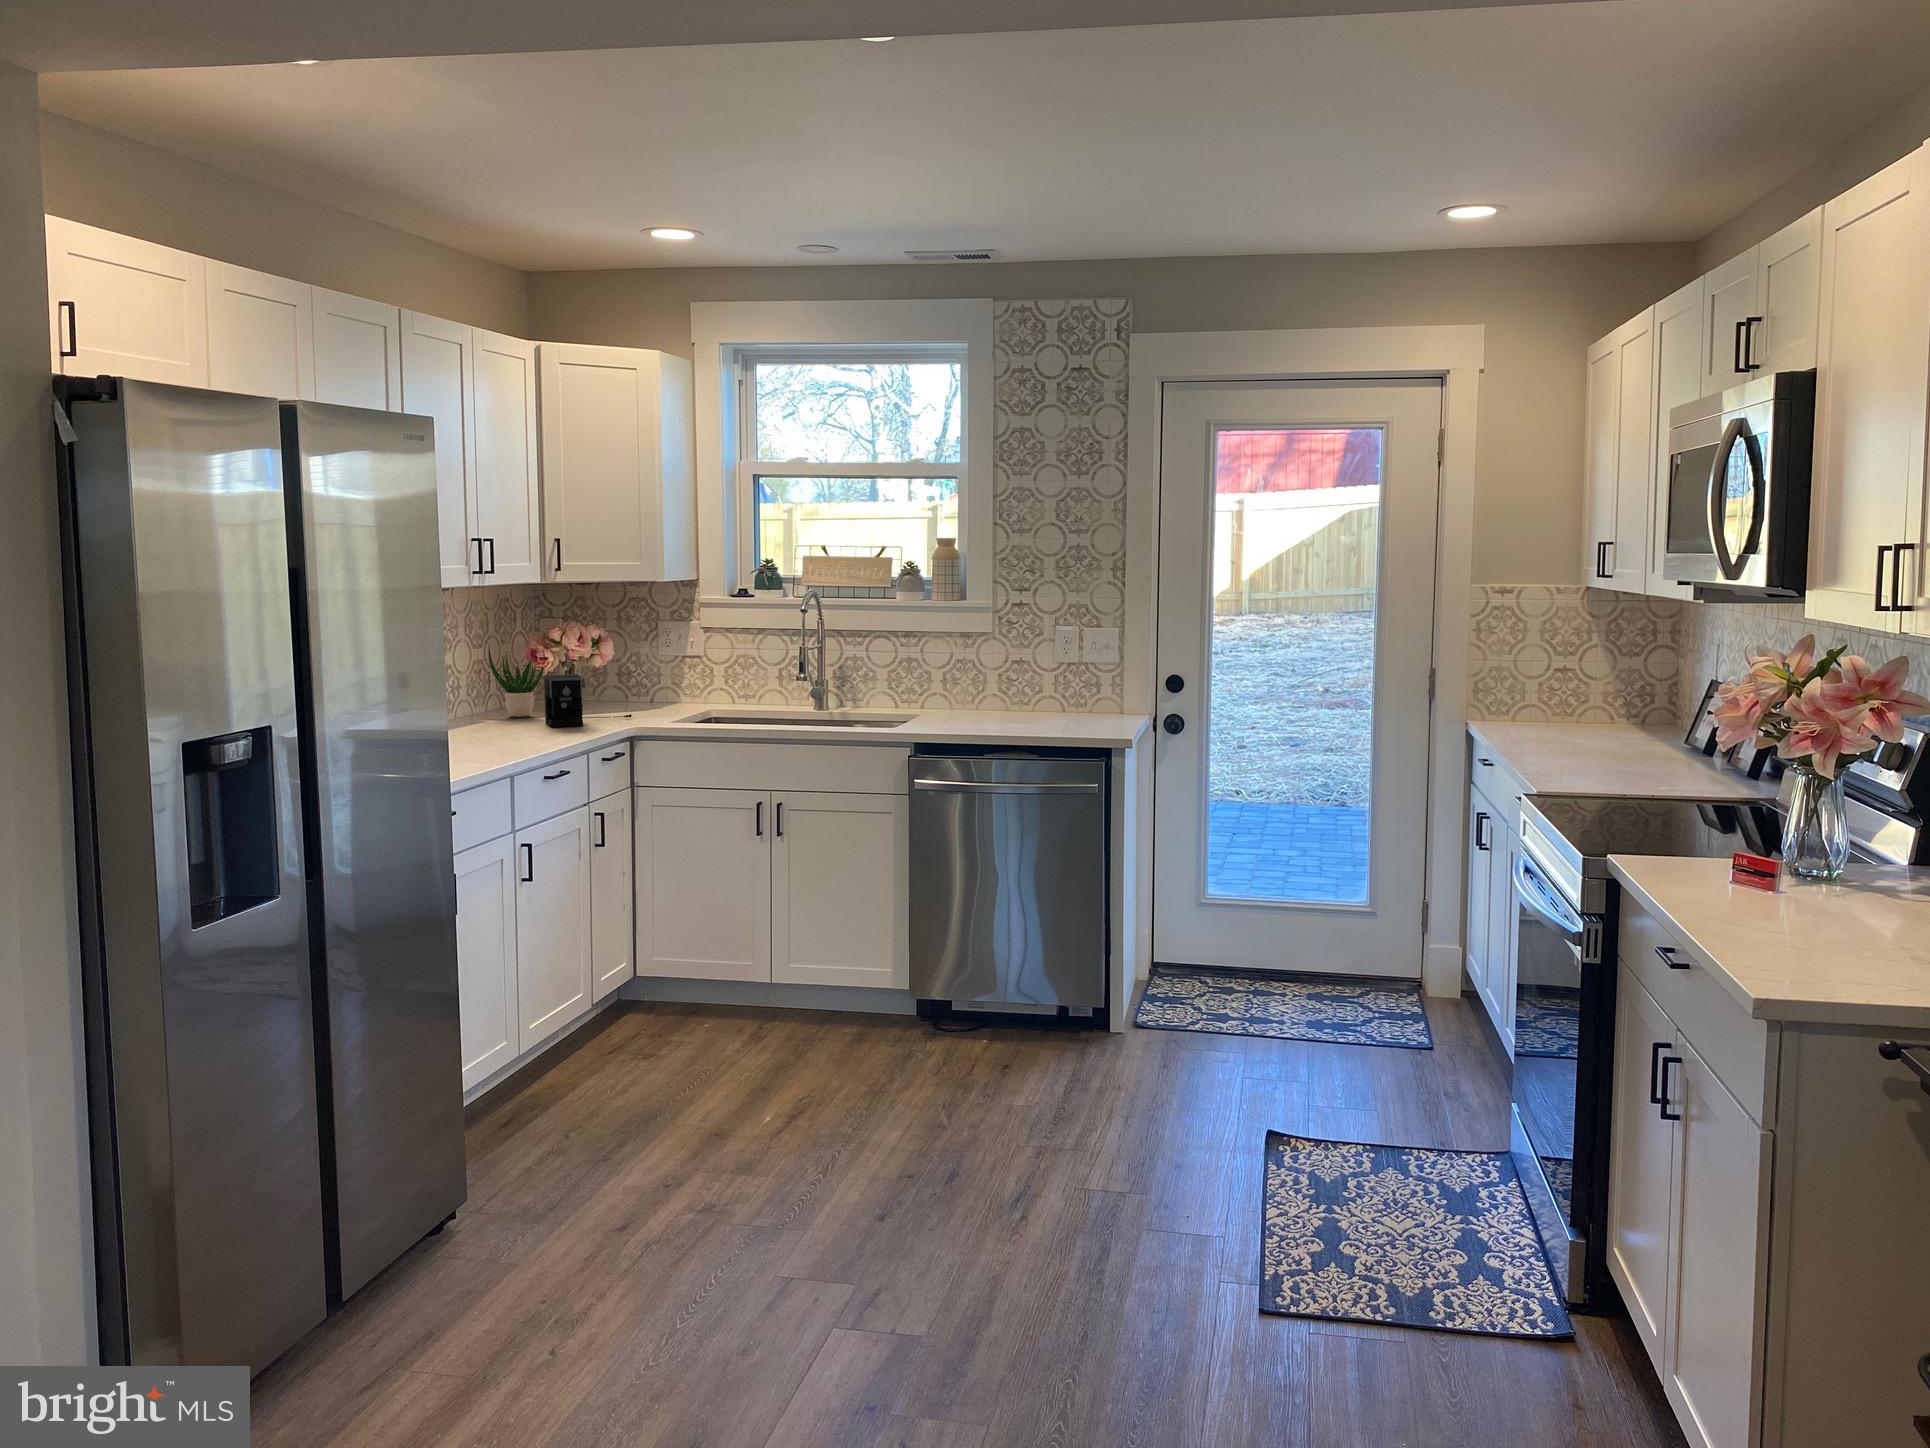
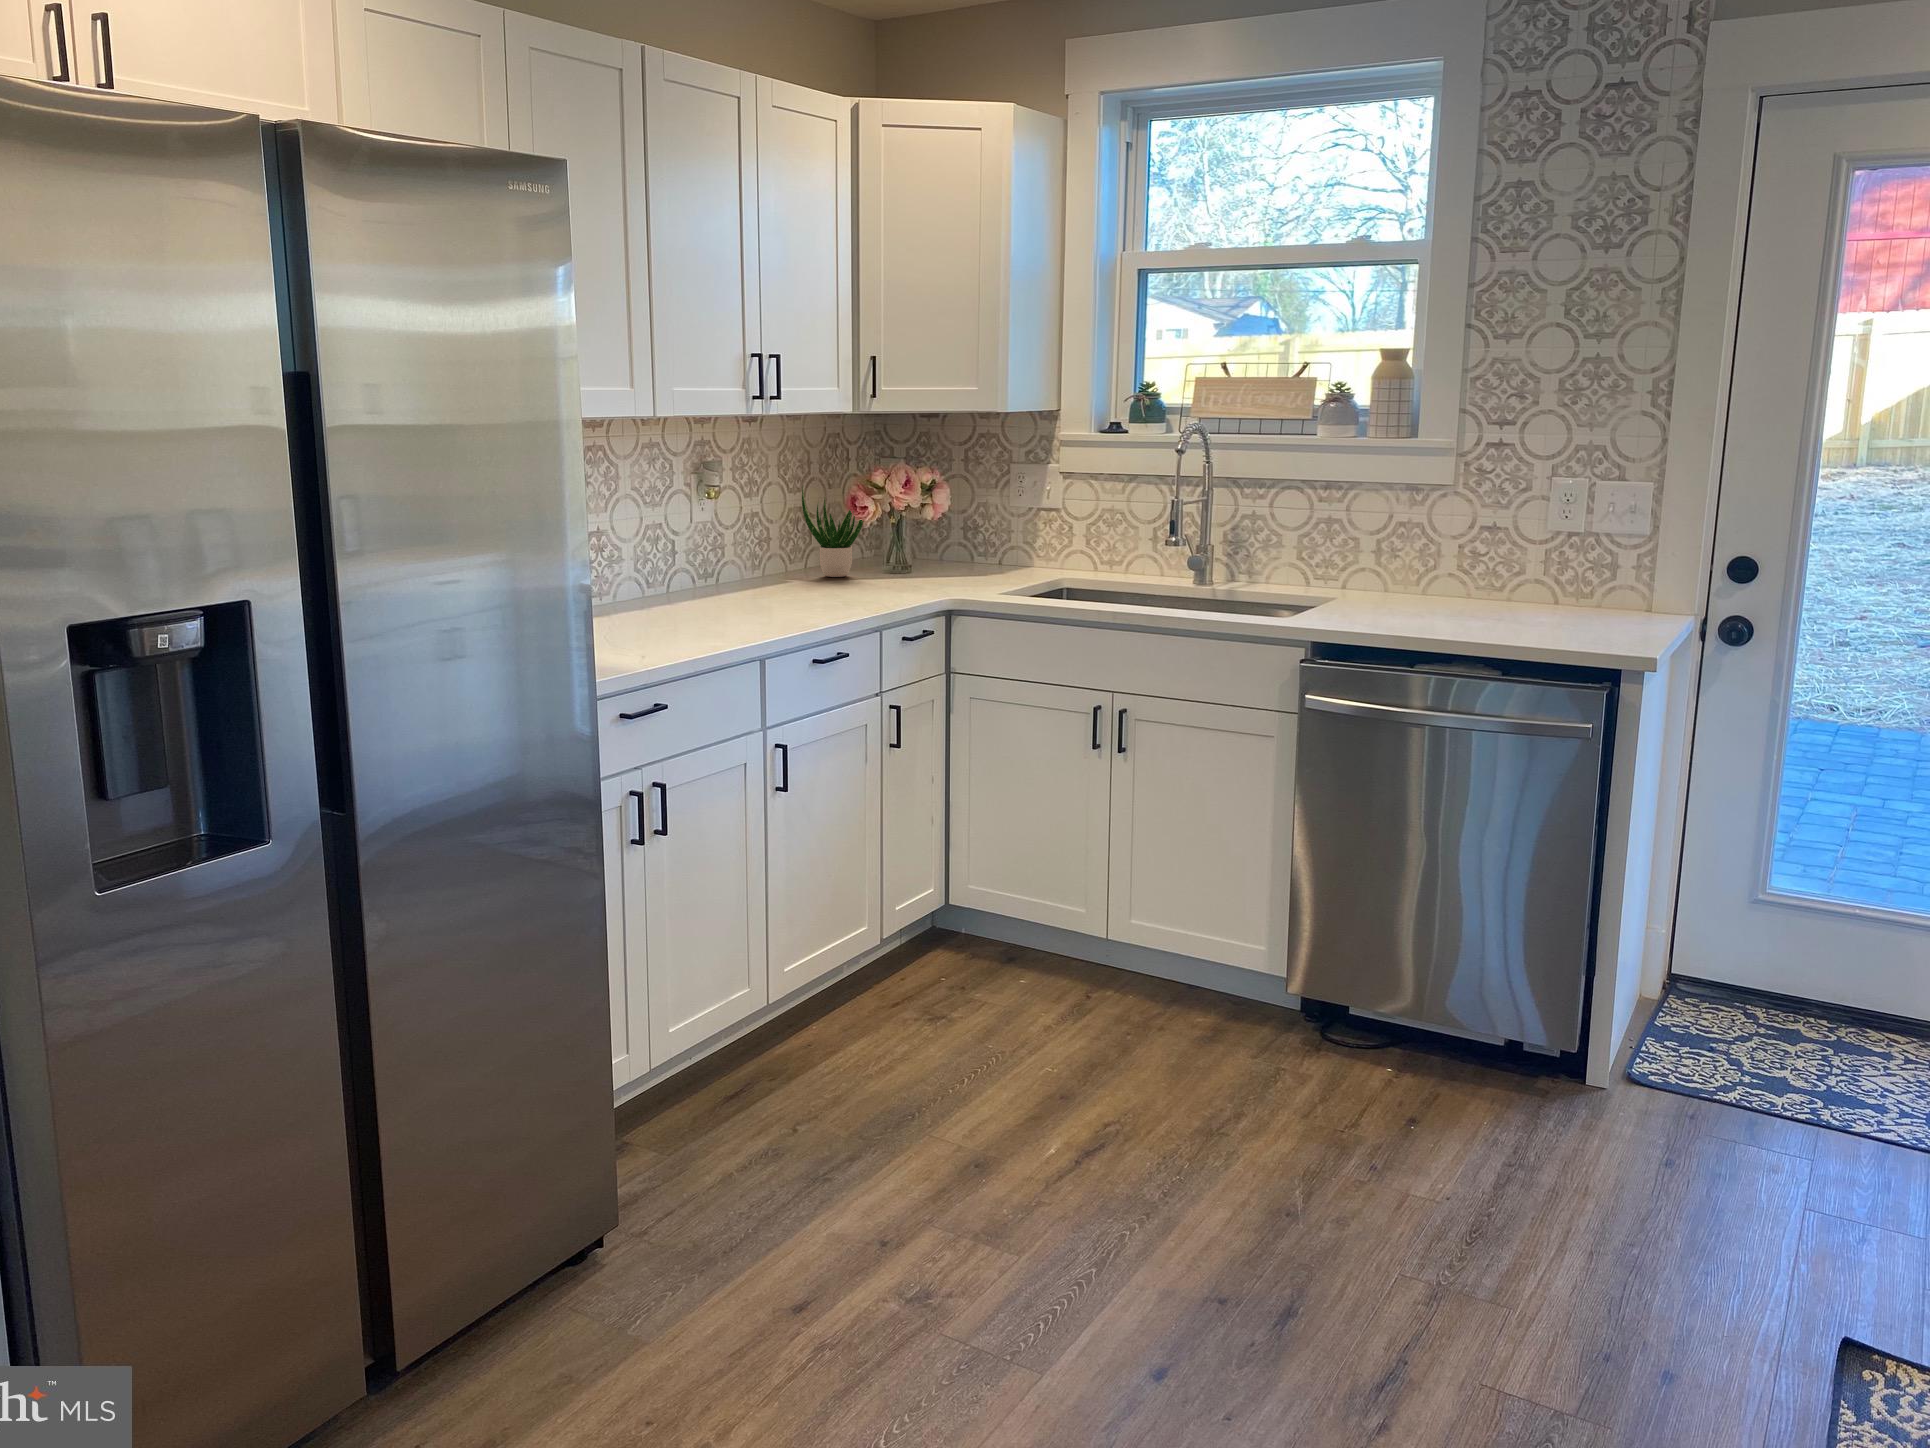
coffee maker: present [544,674,632,727] -> none [852,527,961,593]

